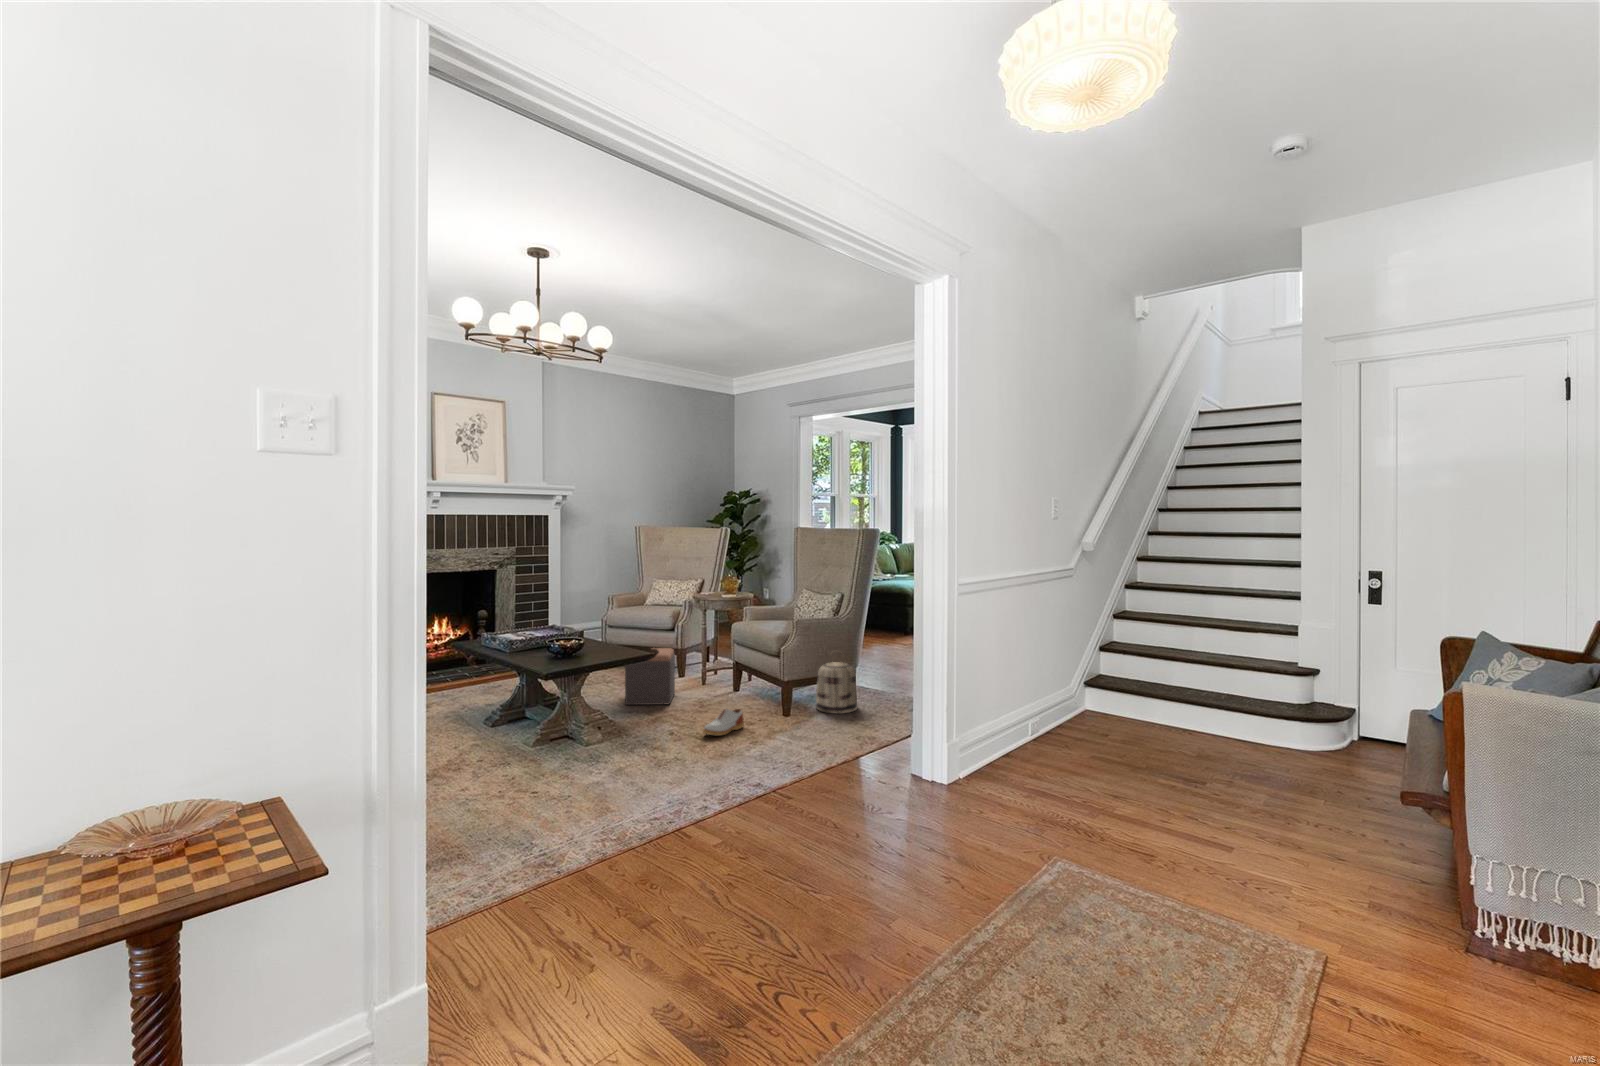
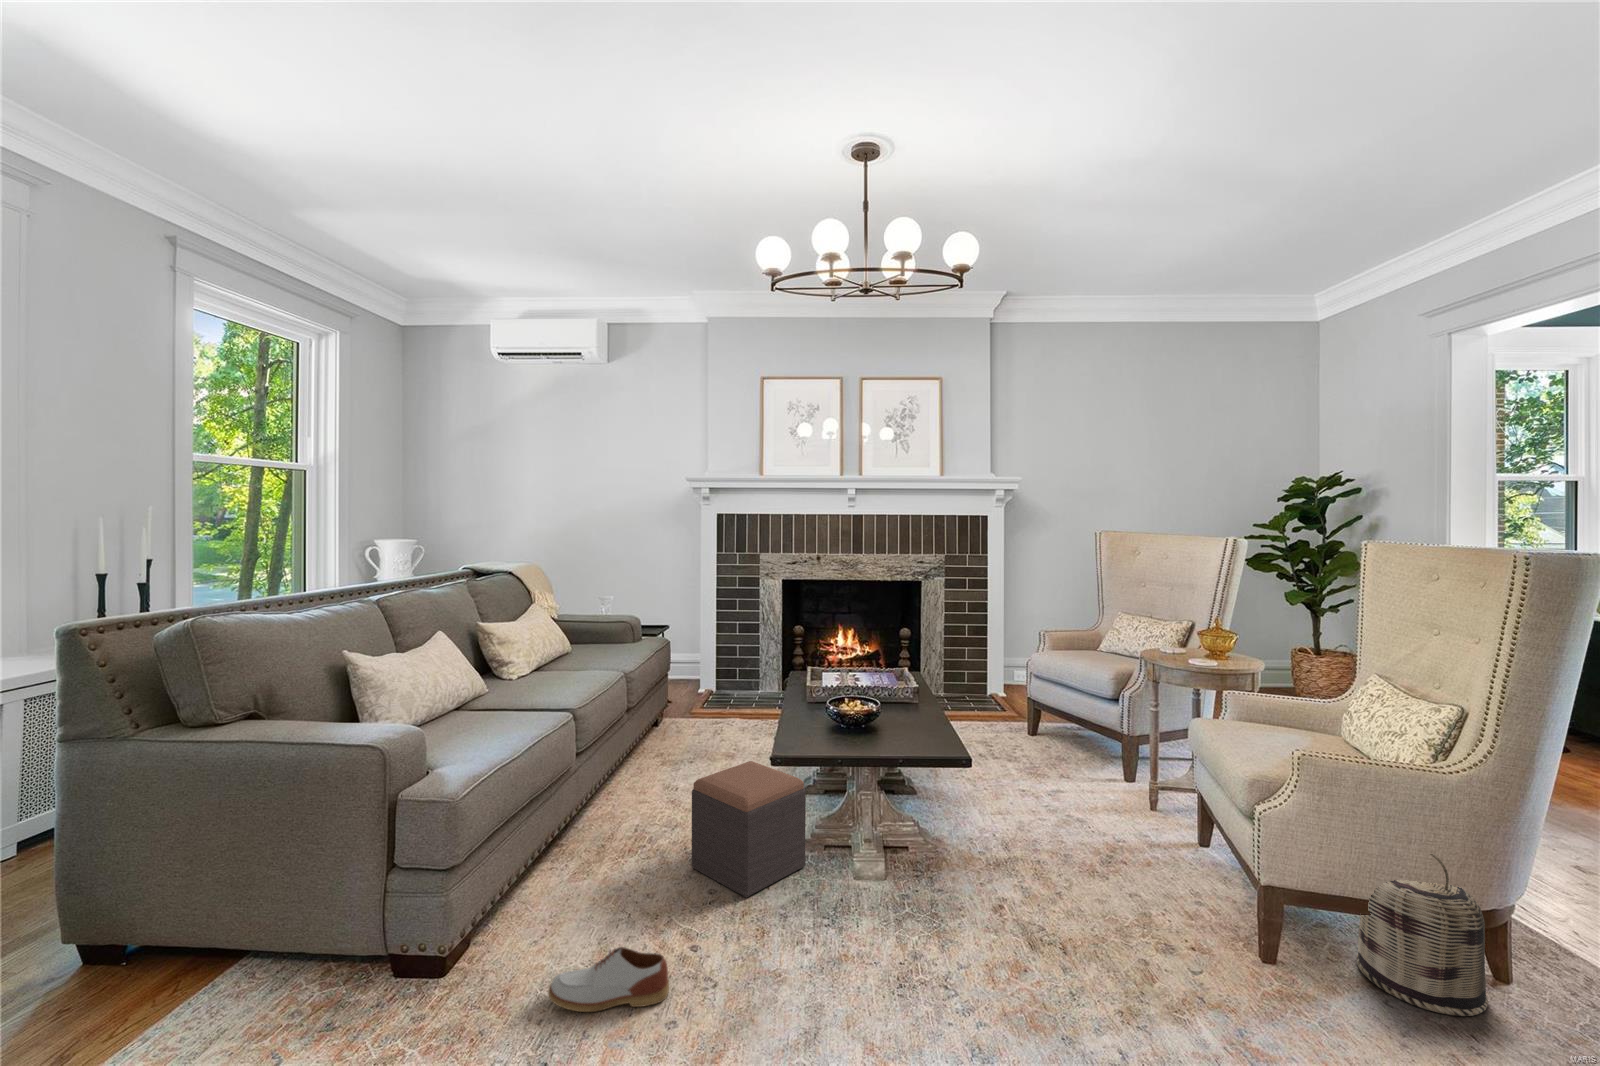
footstool: present [625,648,675,705] -> present [692,761,806,898]
shoe: present [703,709,744,735] -> present [548,947,669,1012]

